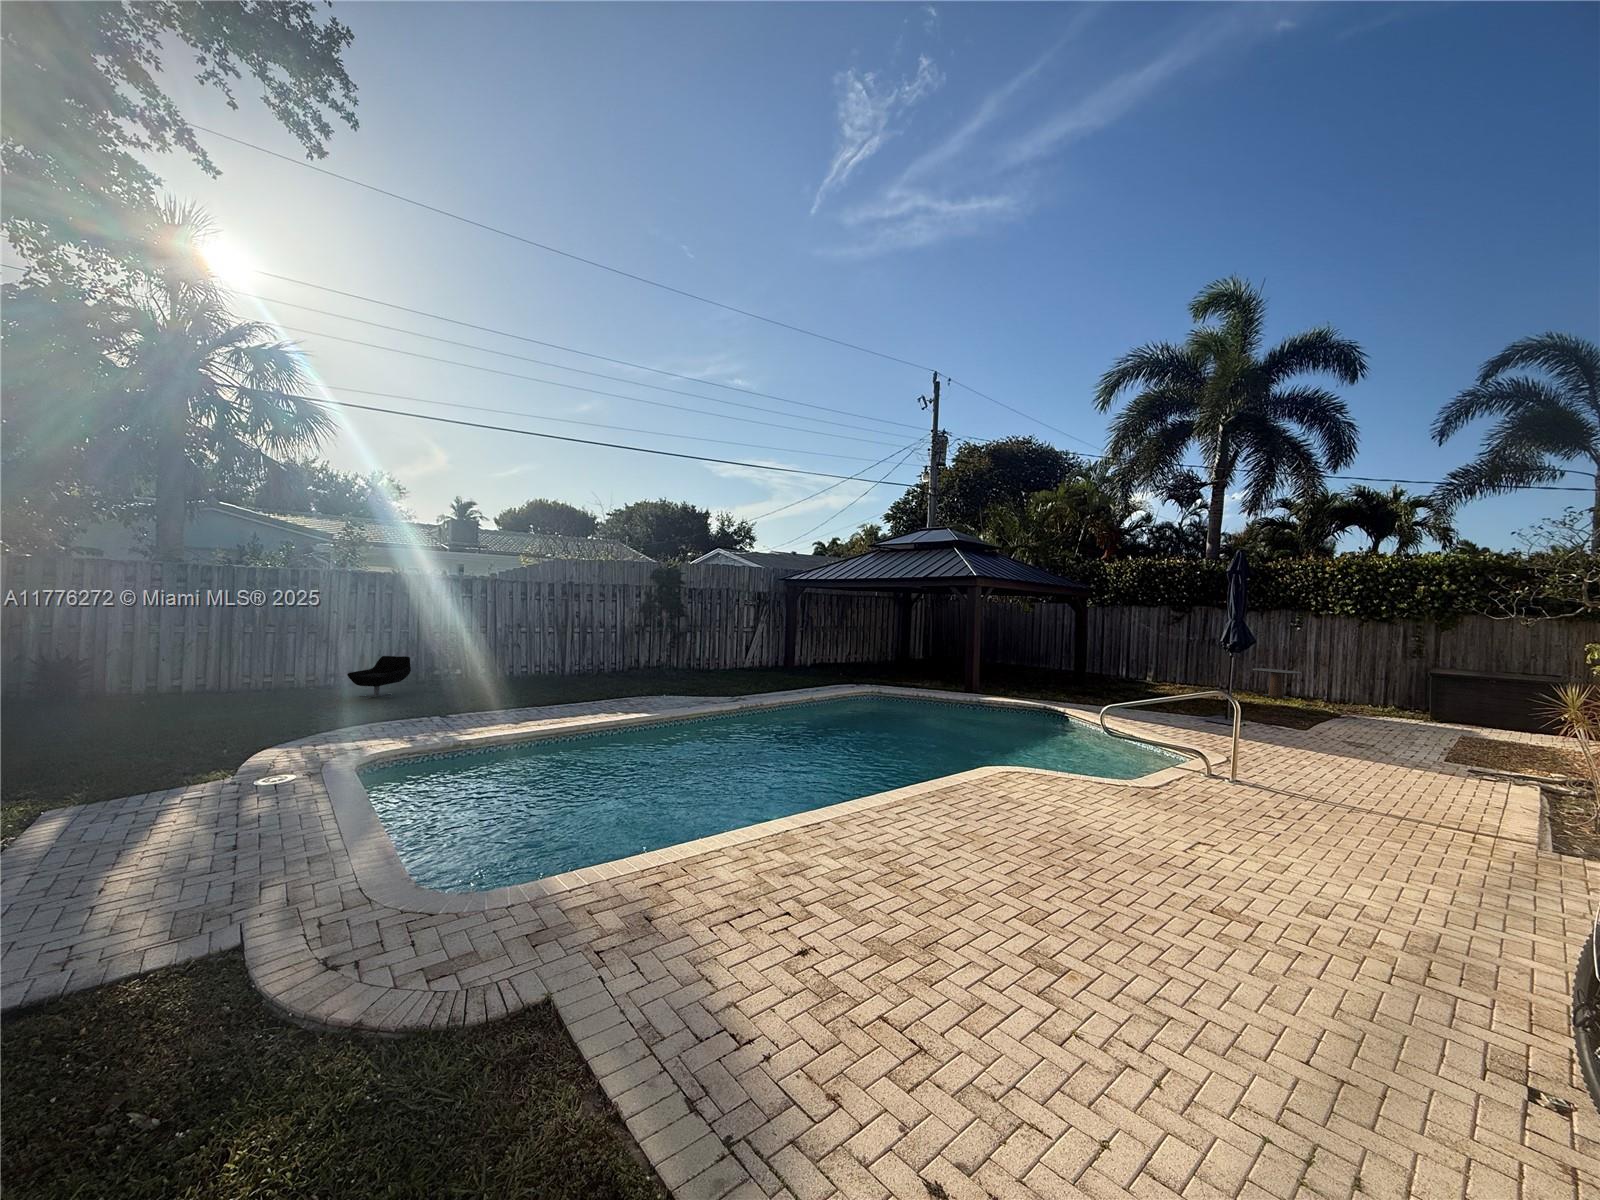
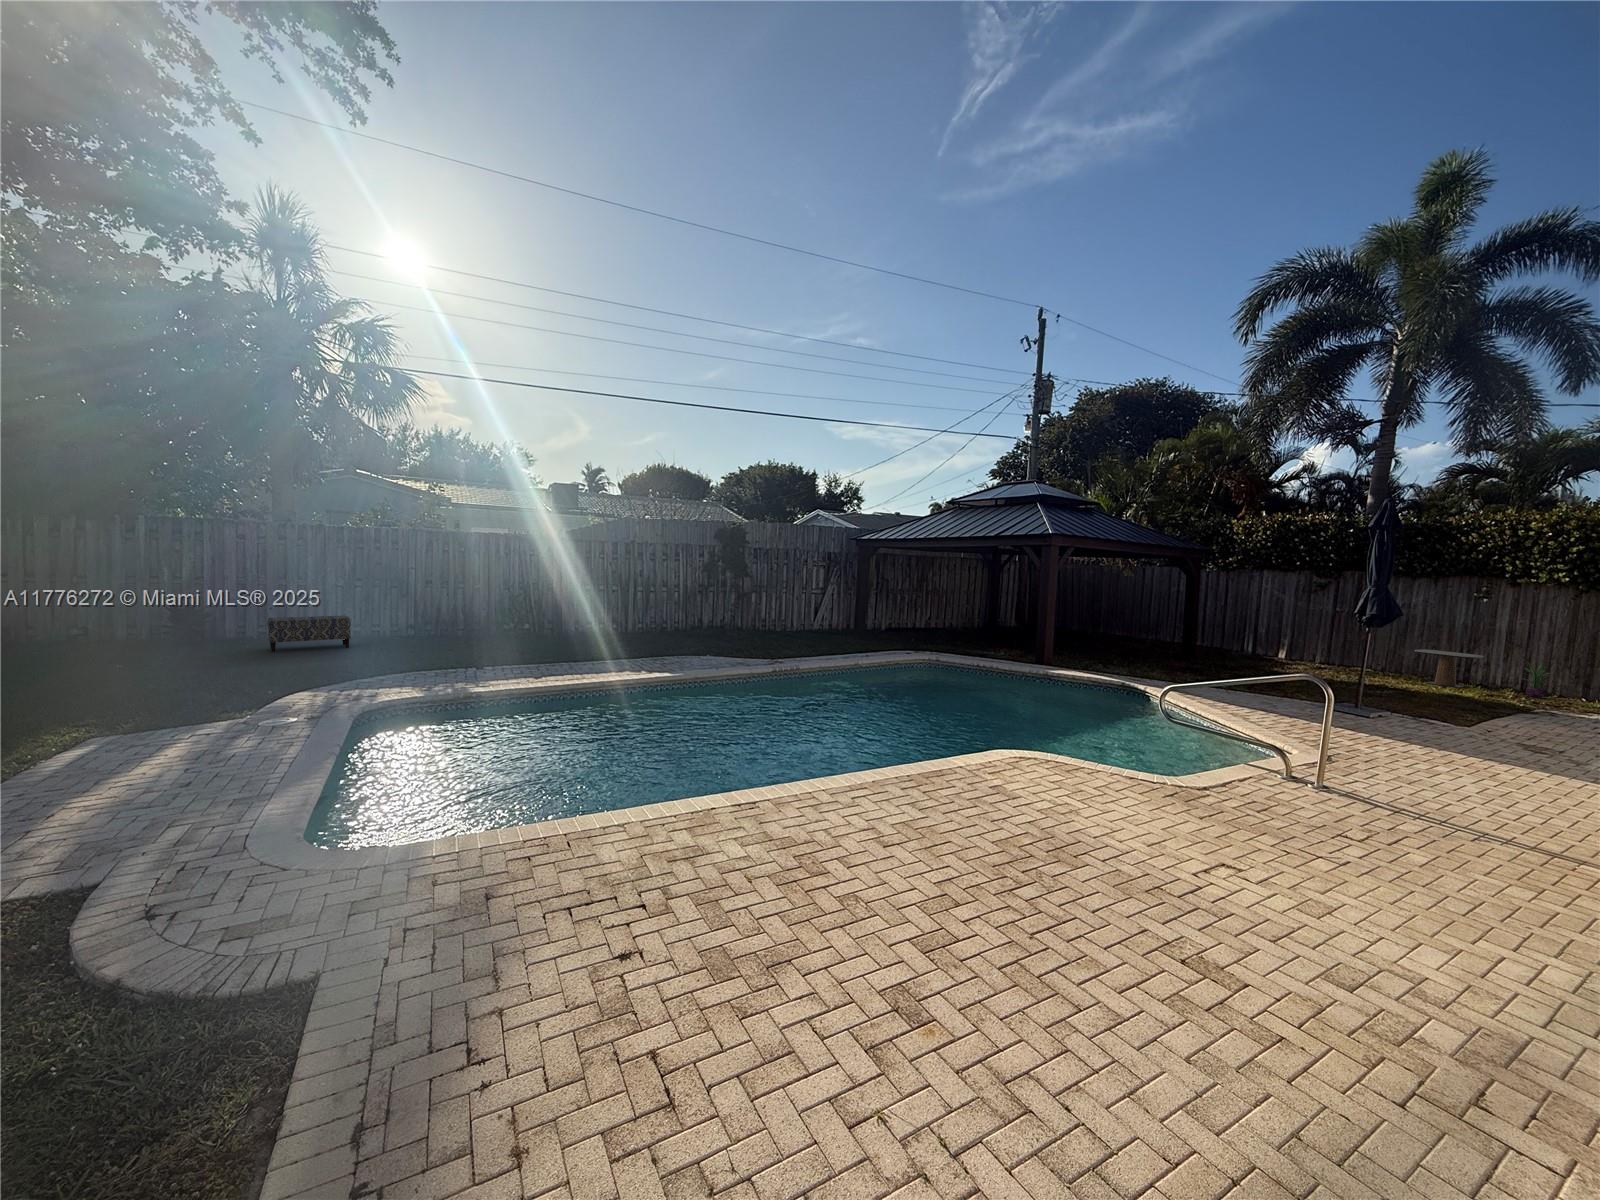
lounge chair: present [347,656,411,700] -> none [403,607,461,649]
bench: none [191,667,289,710] -> present [267,616,351,652]
decorative plant: none [1319,676,1359,704] -> present [1517,662,1549,698]

